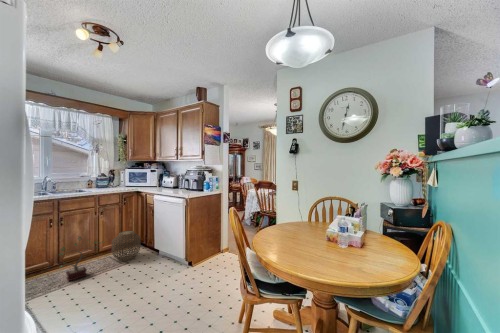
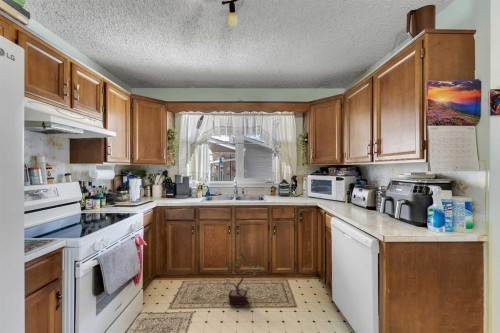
woven basket: present [112,231,141,261] -> none [278,258,313,303]

